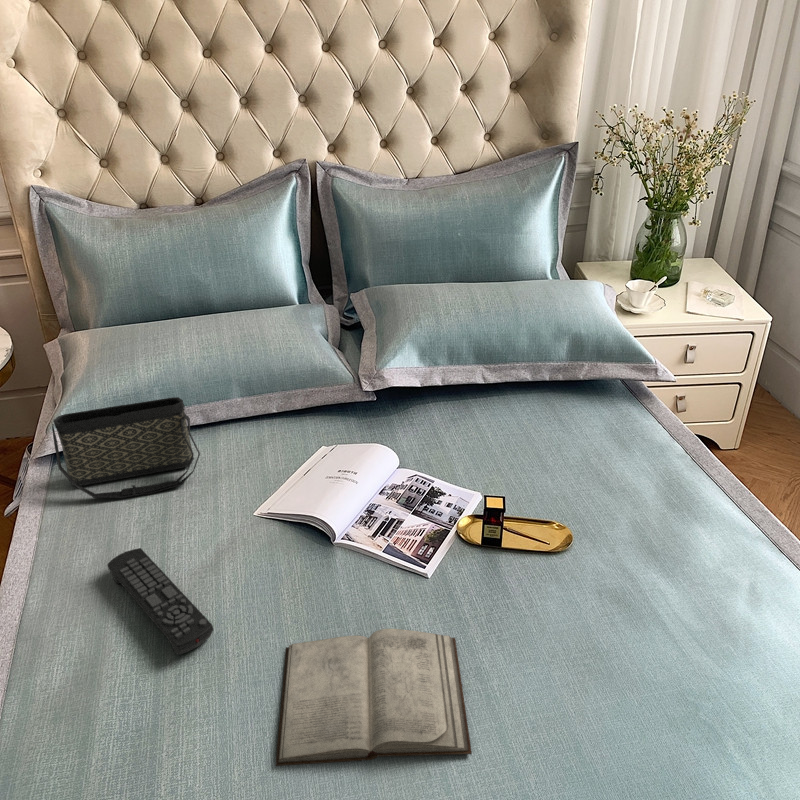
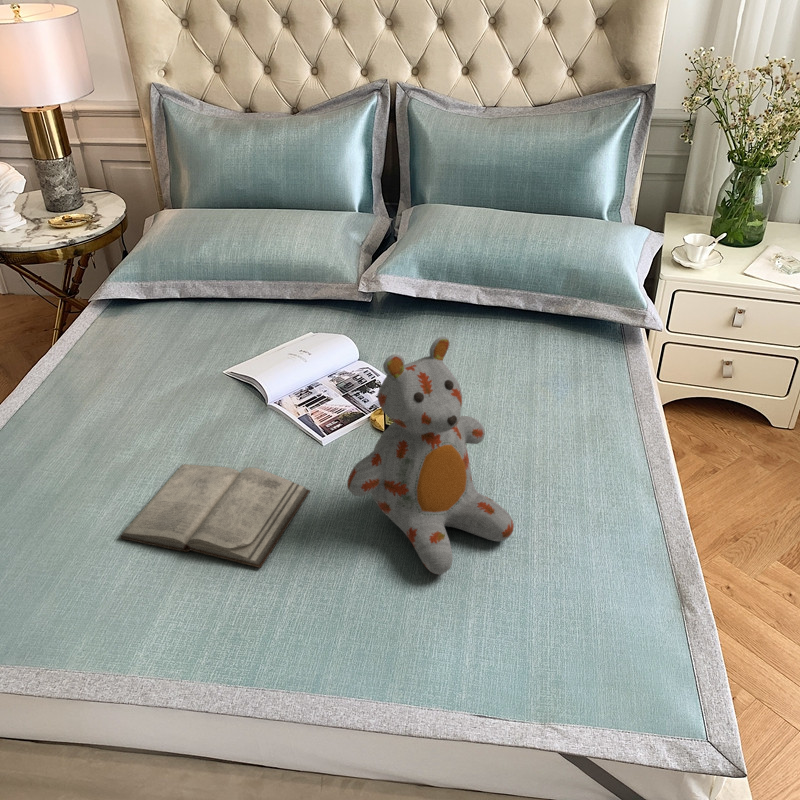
handbag: present [52,397,200,498] -> none [90,265,203,342]
stuffed bear: none [543,443,703,703] -> present [348,337,514,574]
remote control: present [107,548,213,655] -> none [89,375,132,453]

